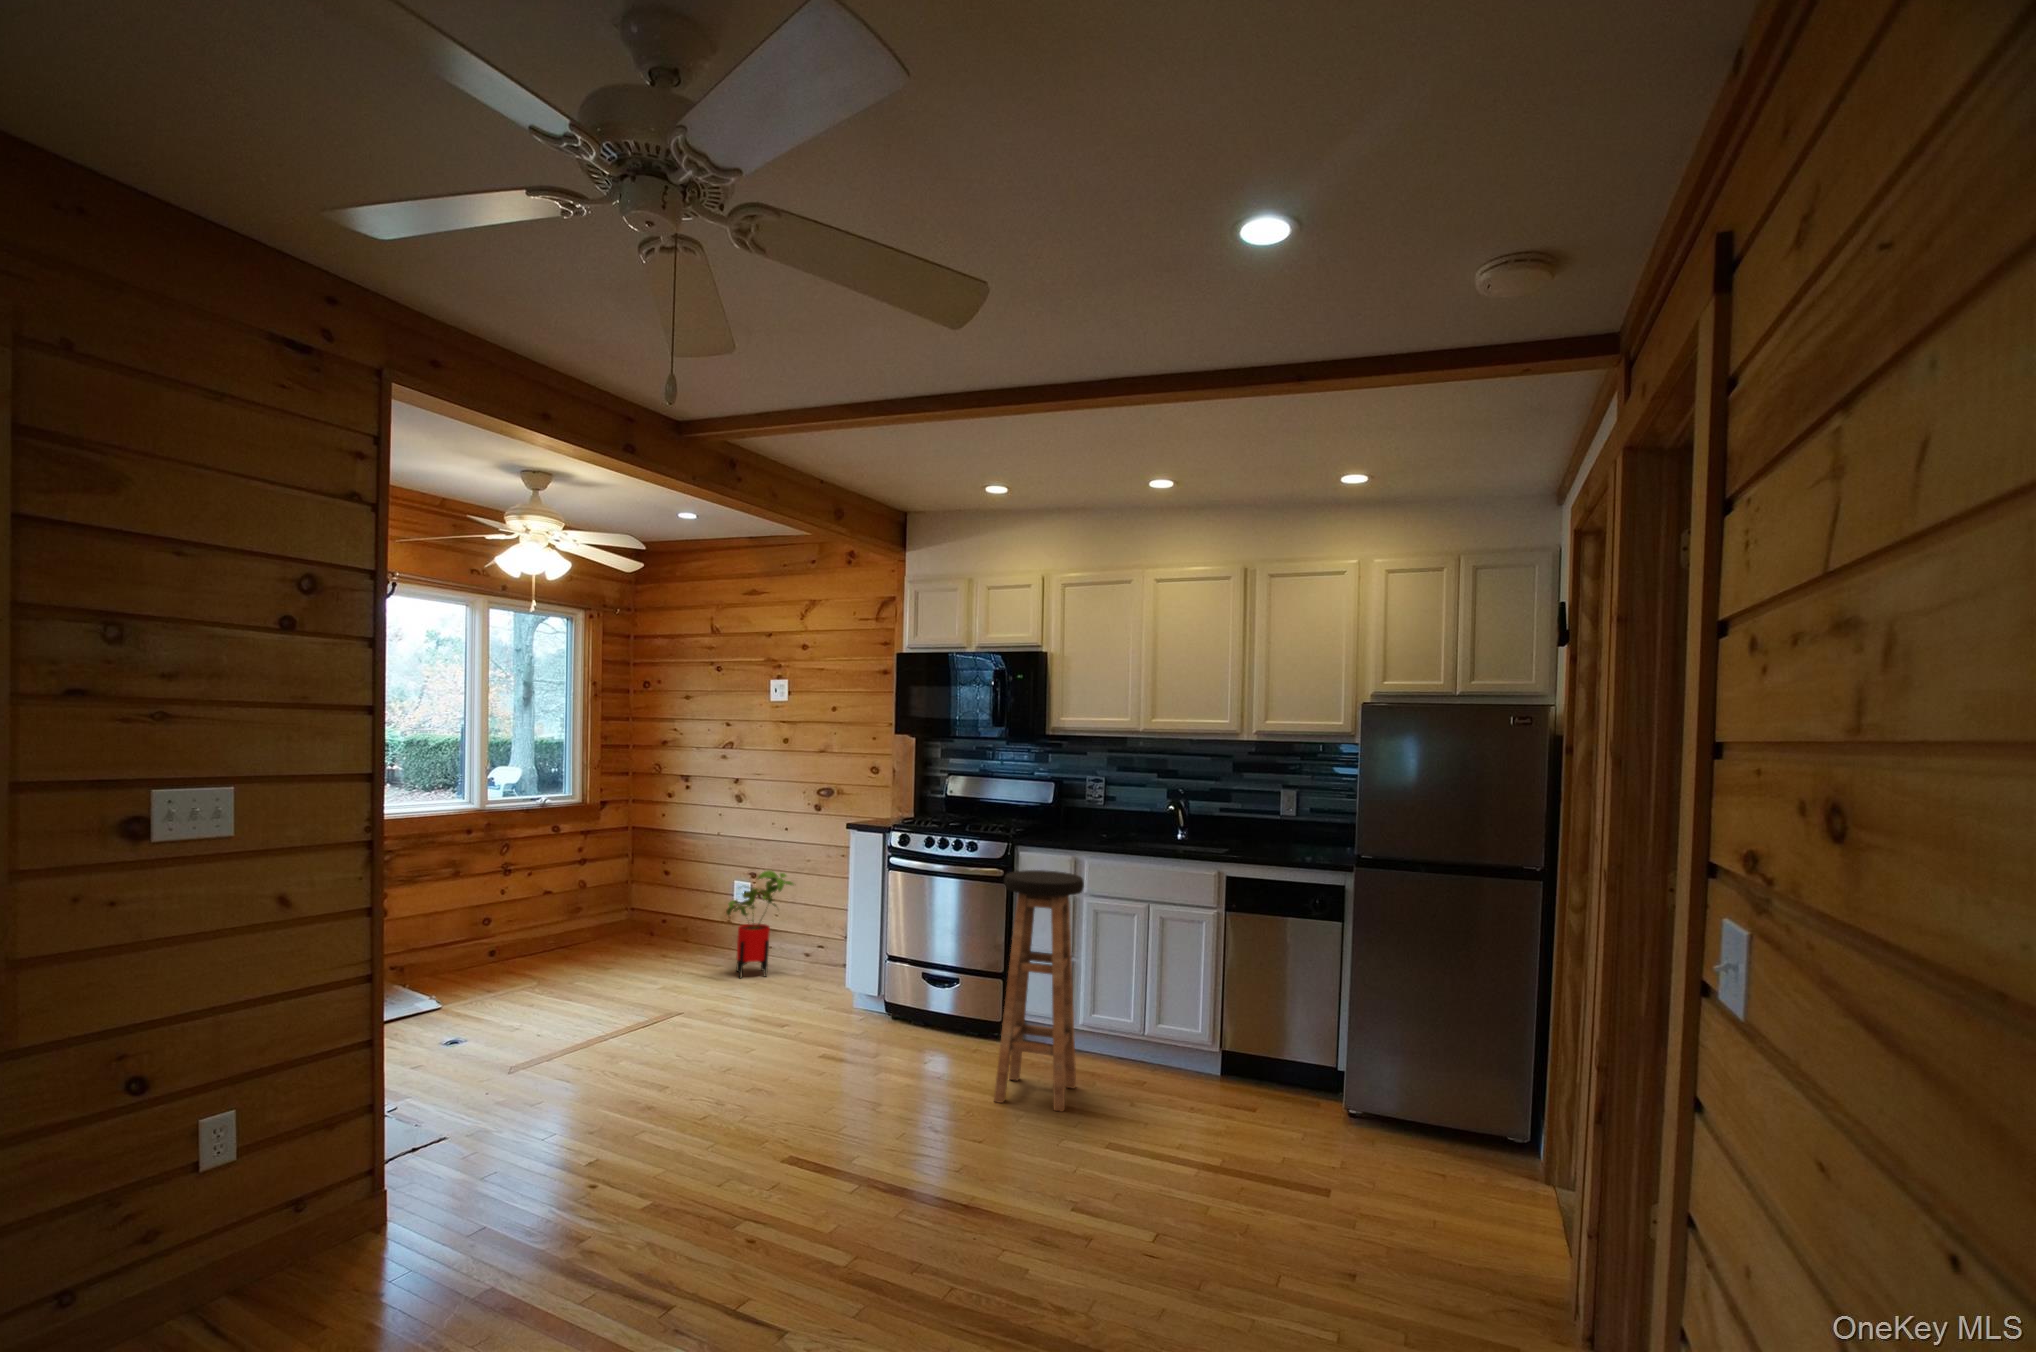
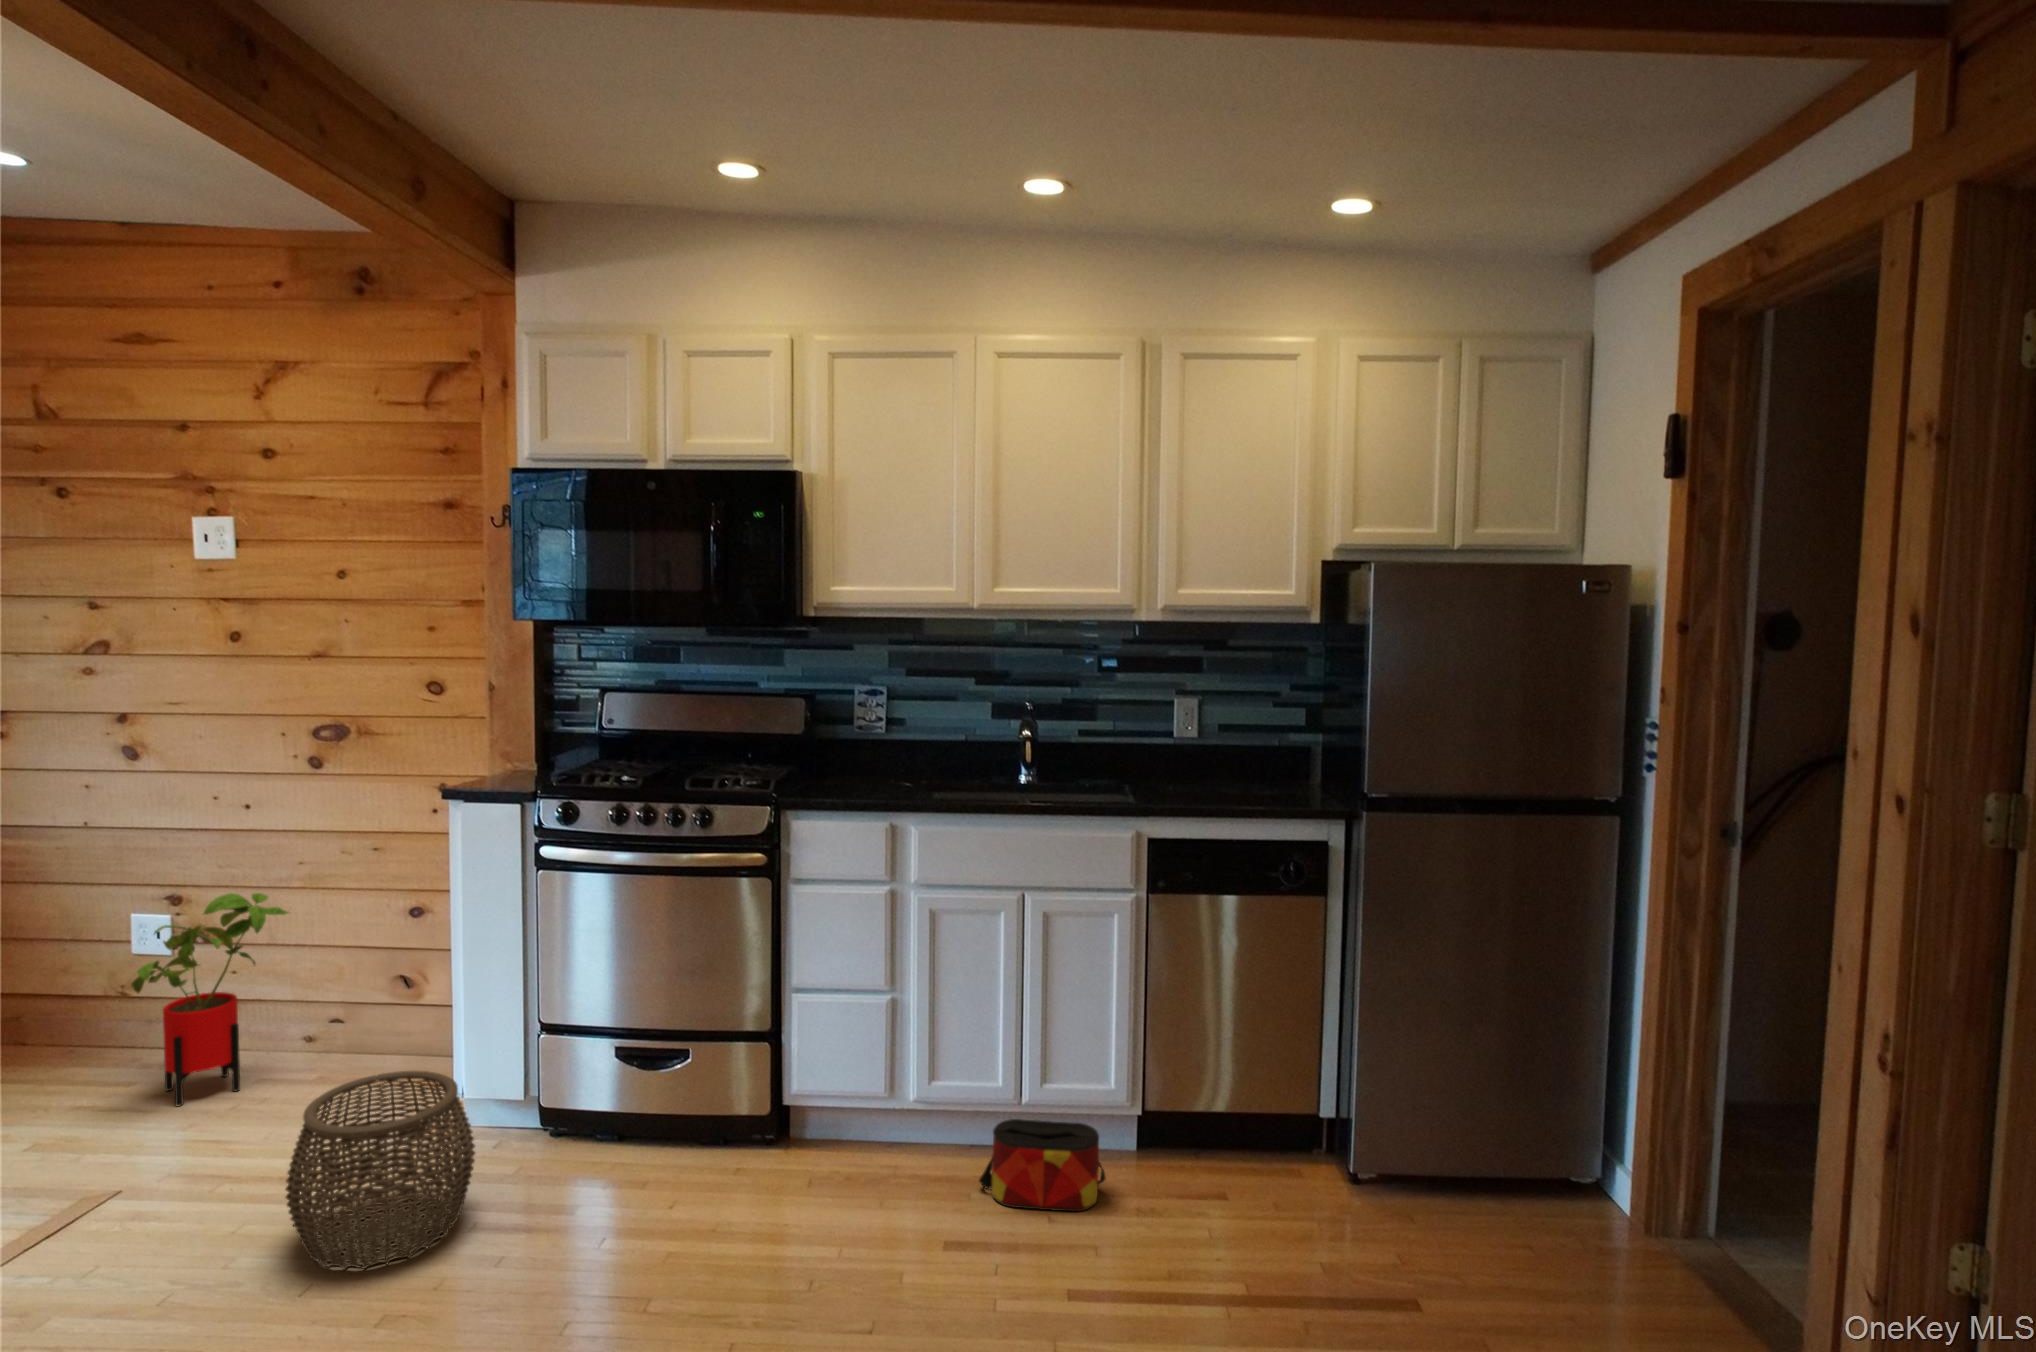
bar stool: present [994,870,1084,1112] -> none [816,865,962,1295]
woven basket: none [767,959,851,1049] -> present [286,1071,475,1270]
bag: none [1108,1042,1184,1102] -> present [979,1119,1106,1212]

